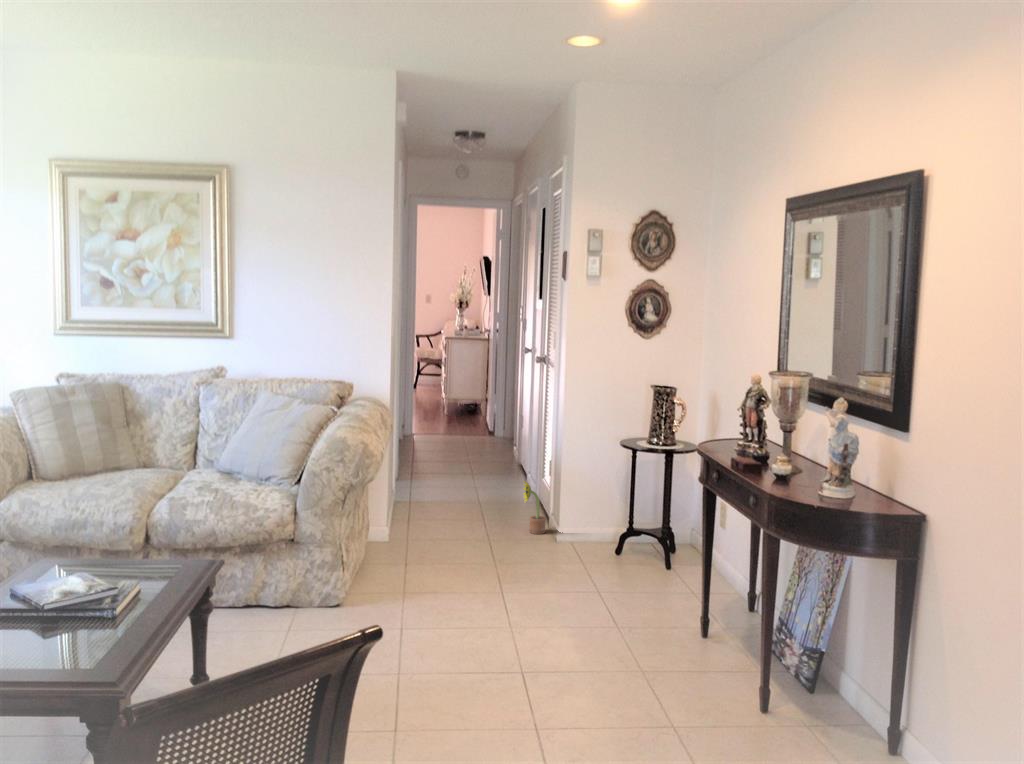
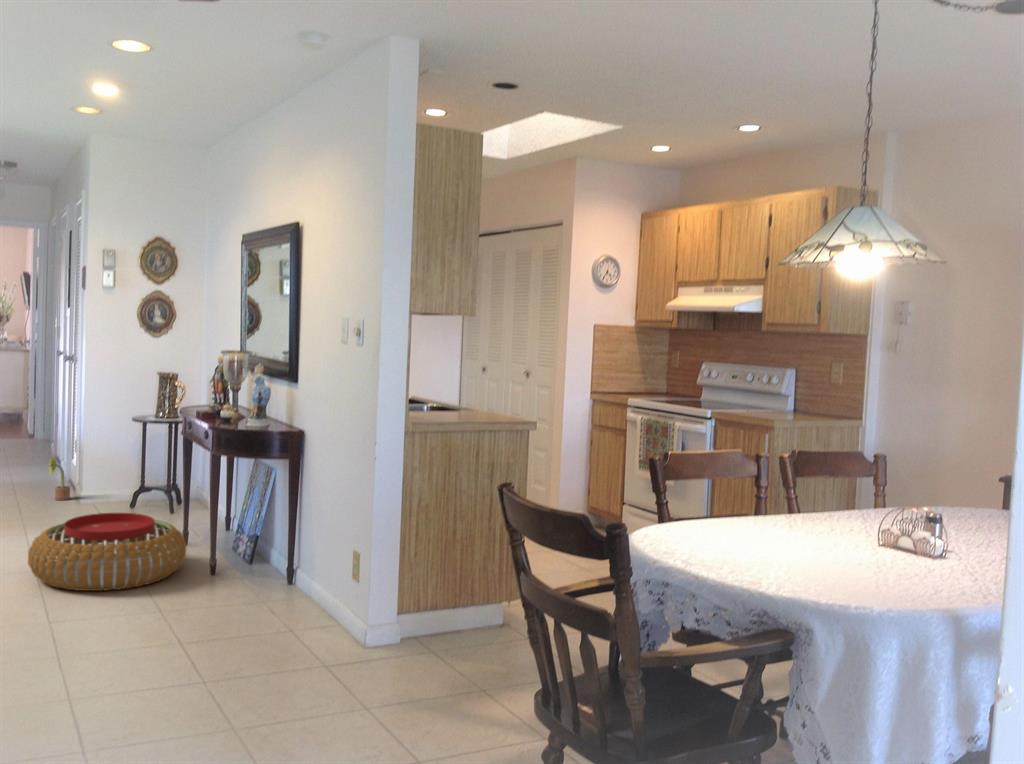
pouf: none [516,595,720,726] -> present [28,513,186,591]

